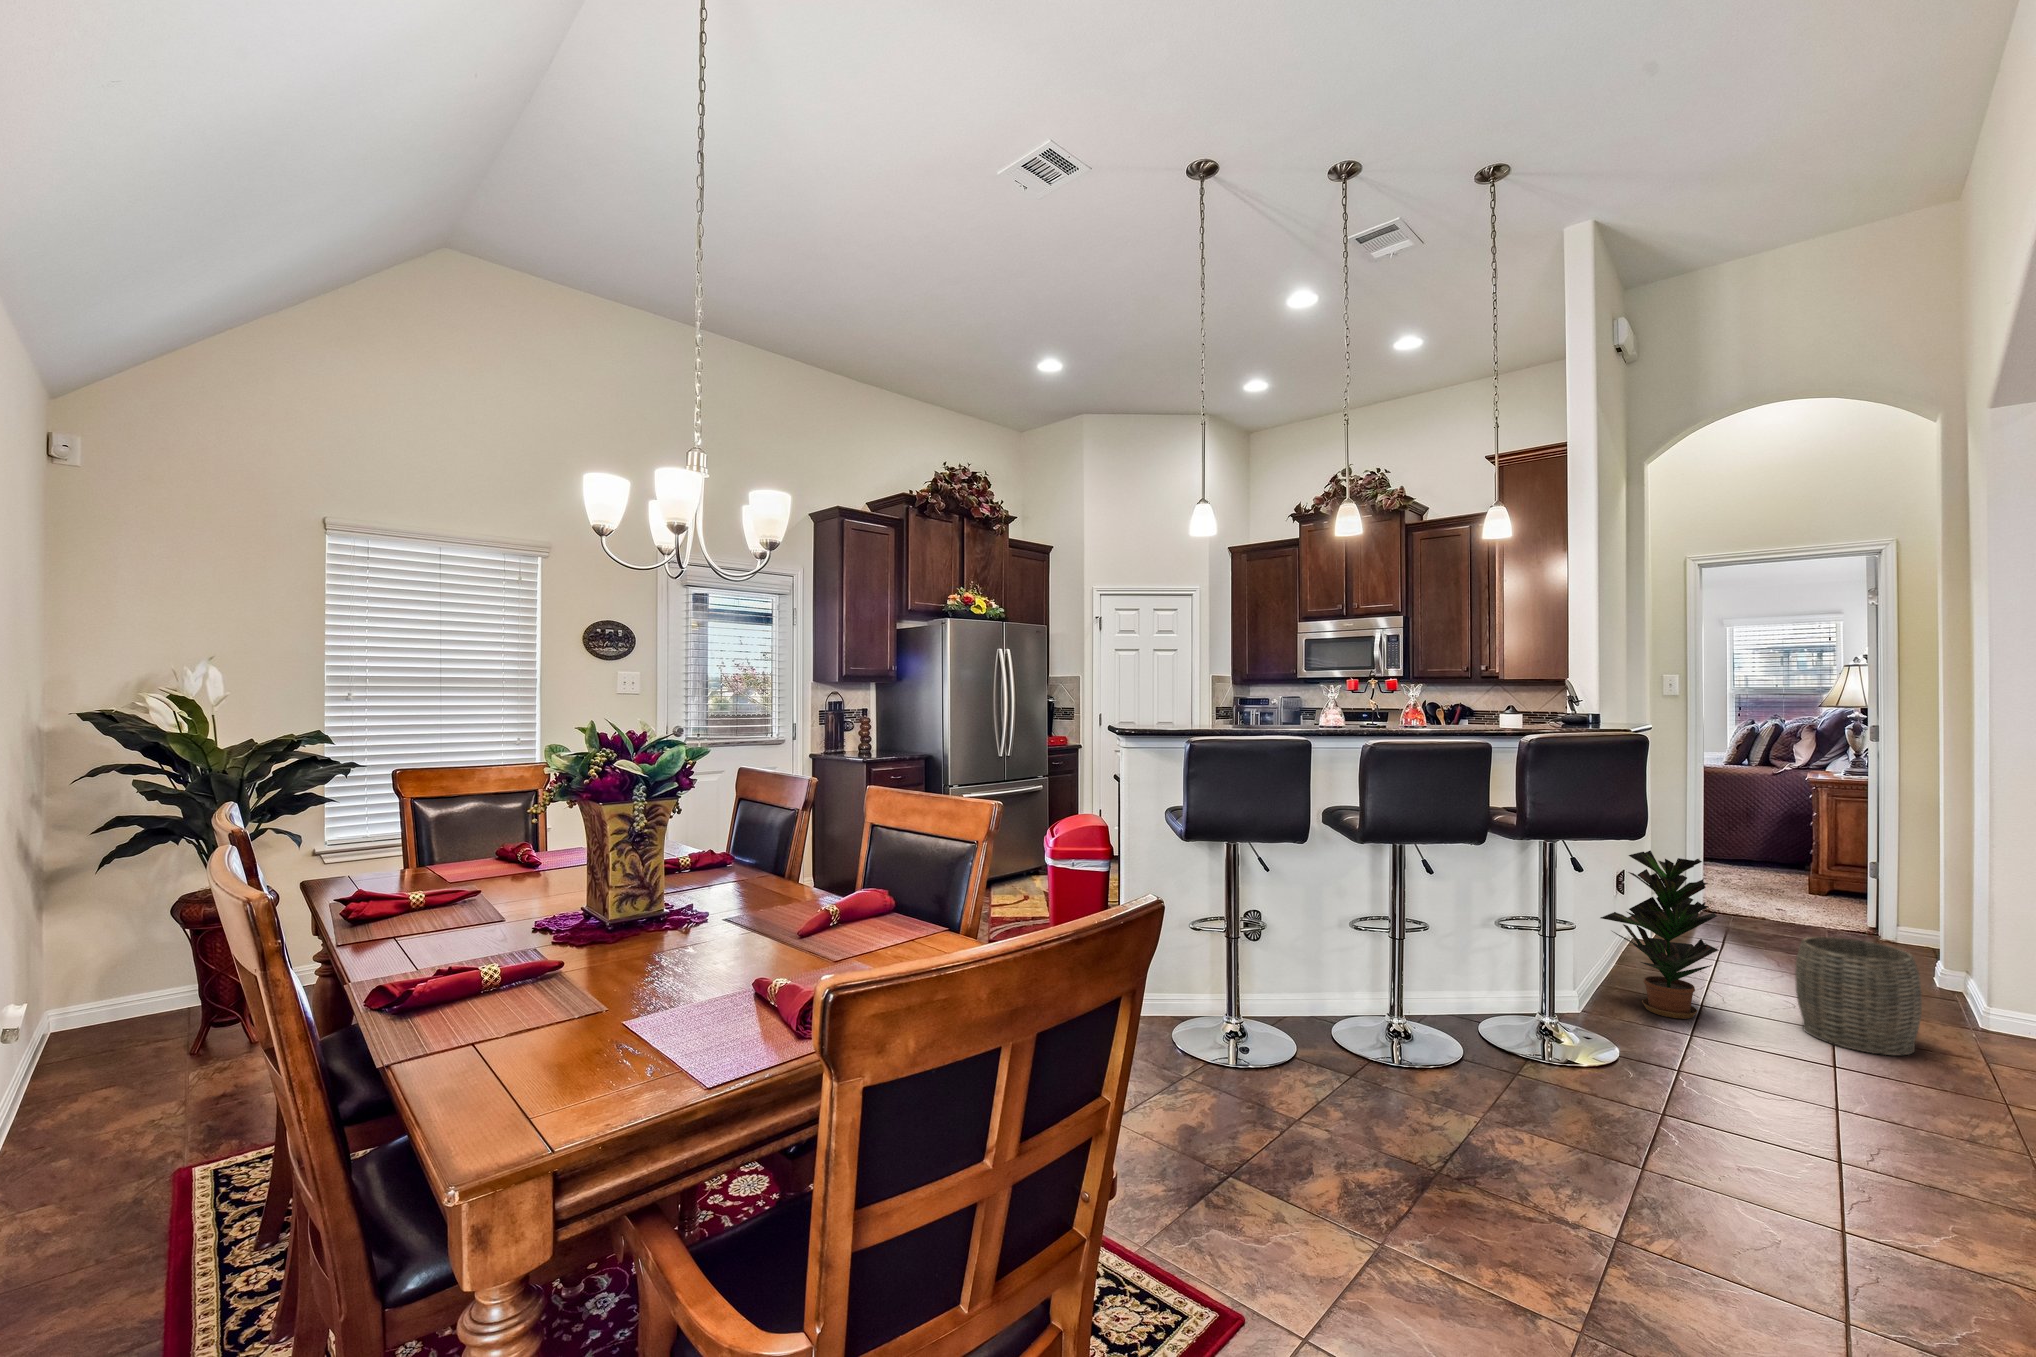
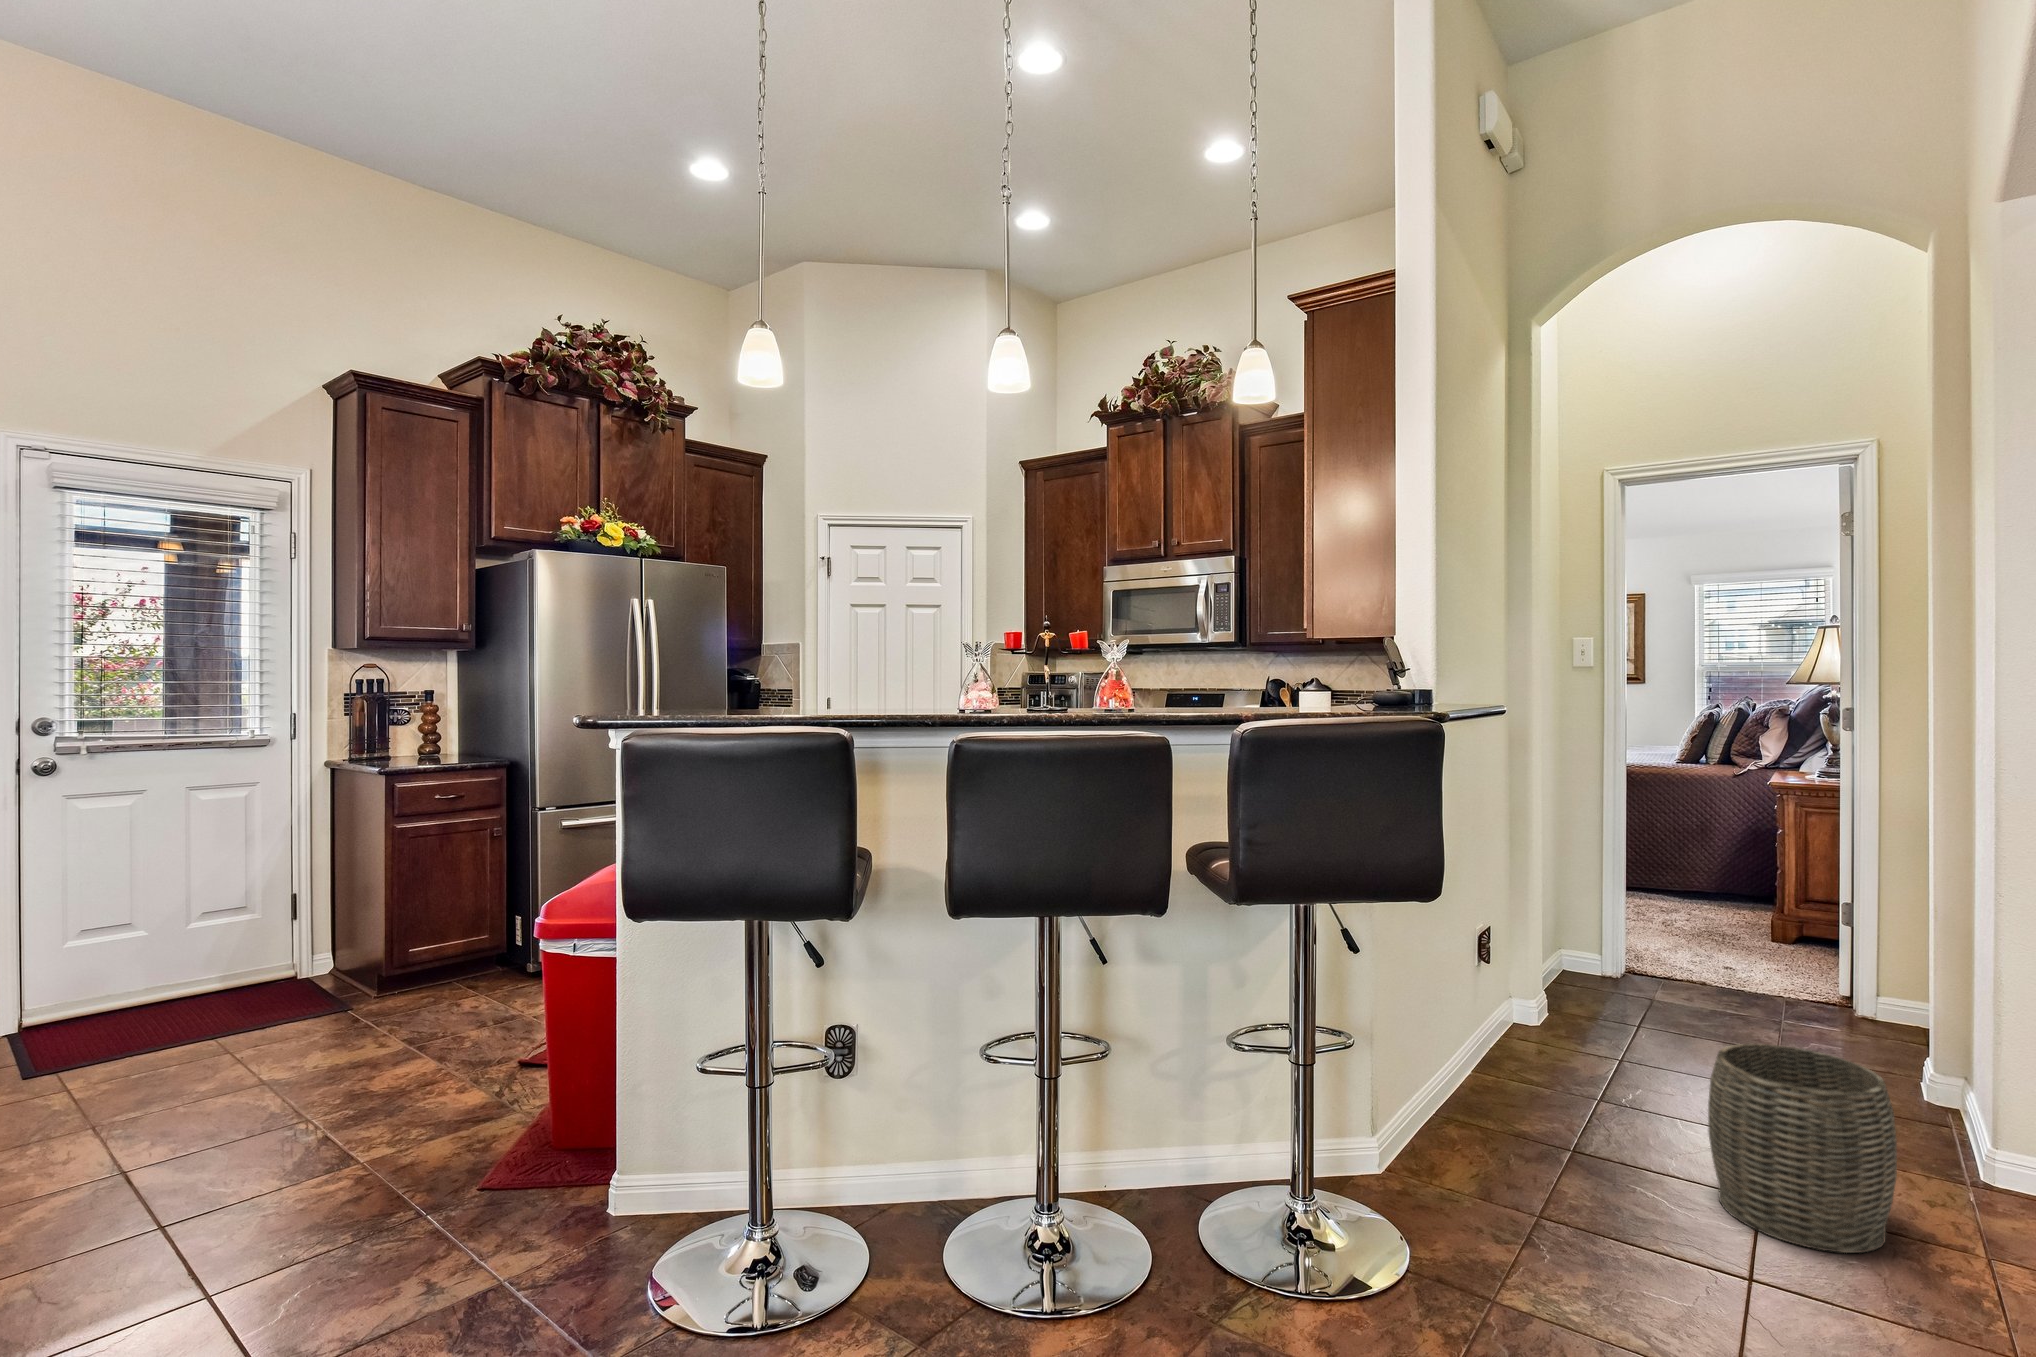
potted plant: present [1601,851,1719,1019] -> none [1419,906,1597,1185]

